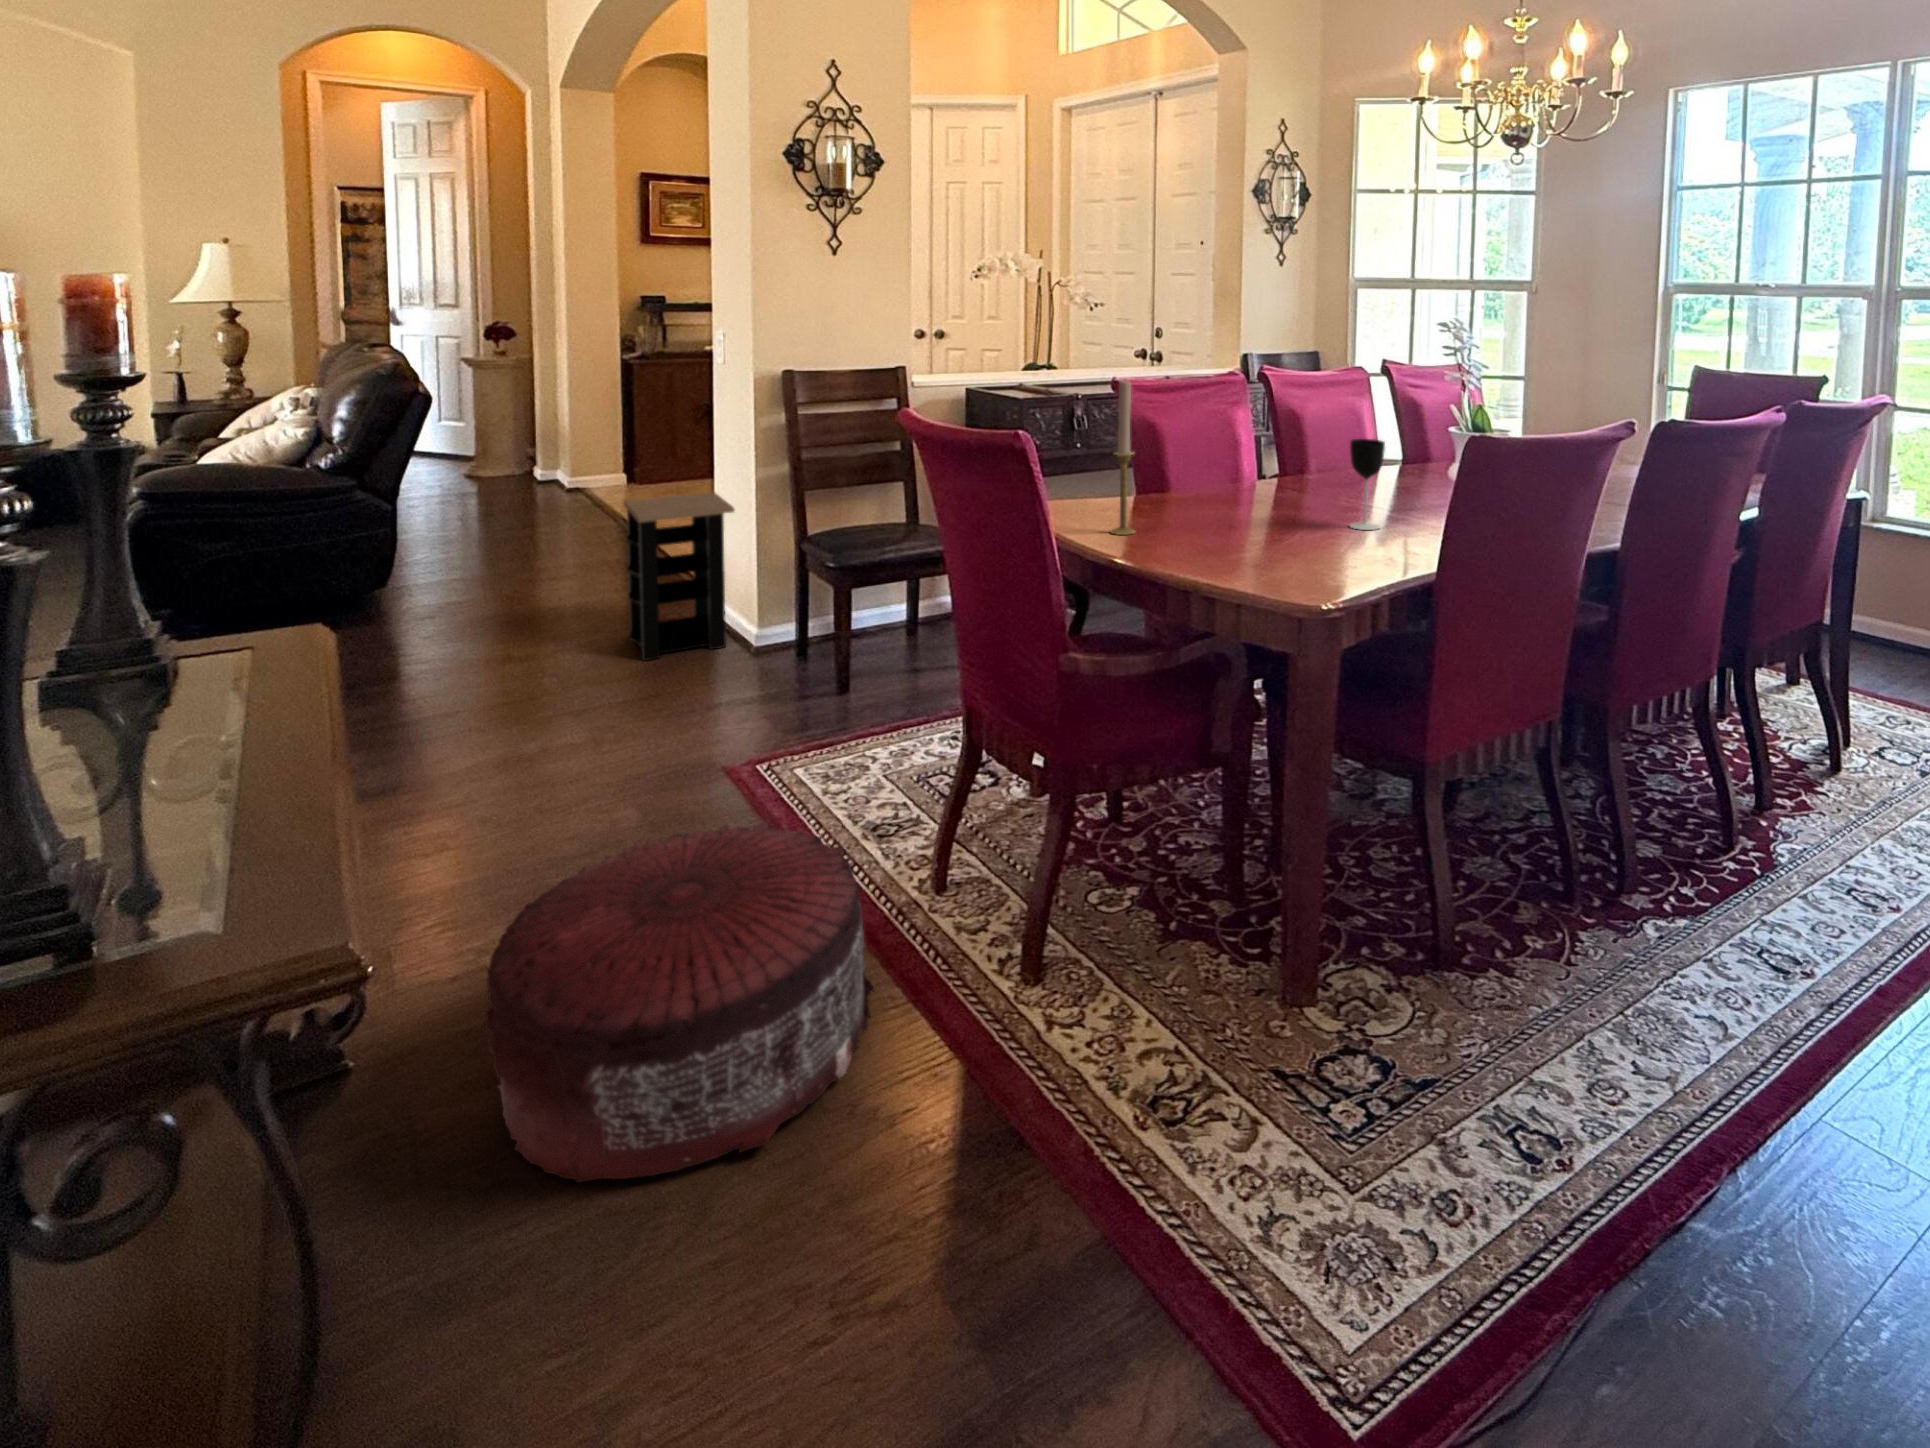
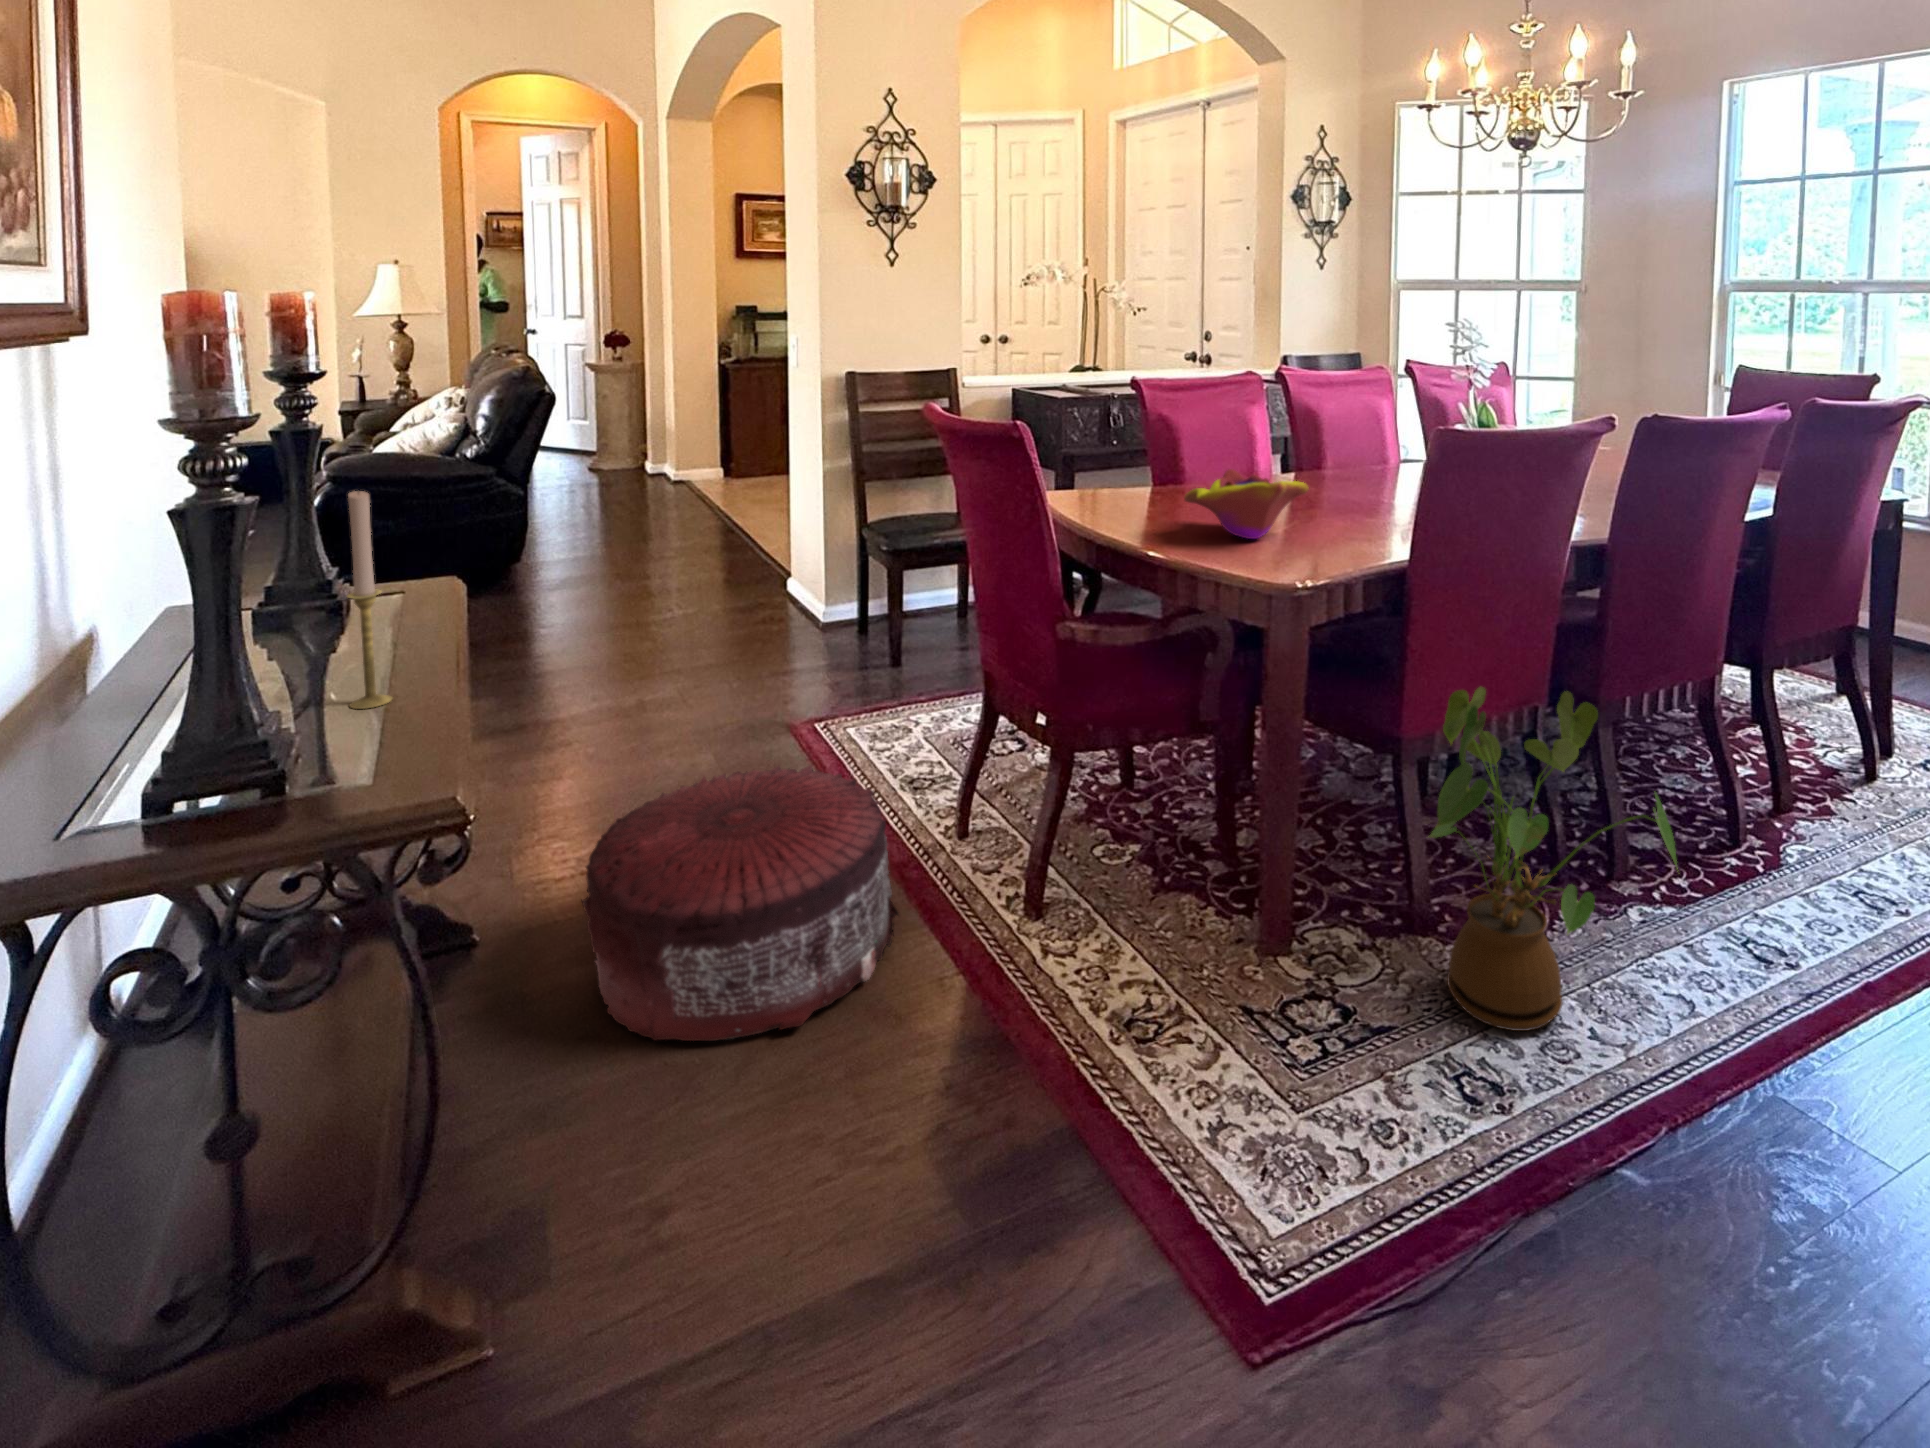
candlestick: present [1111,379,1135,535] -> present [348,491,392,709]
wine glass: present [1350,439,1385,530] -> none [1343,436,1377,523]
decorative bowl: none [1189,475,1322,551] -> present [1184,469,1309,539]
side table: present [624,493,734,661] -> none [709,485,803,635]
house plant: none [1465,703,1731,1072] -> present [1430,687,1677,1031]

